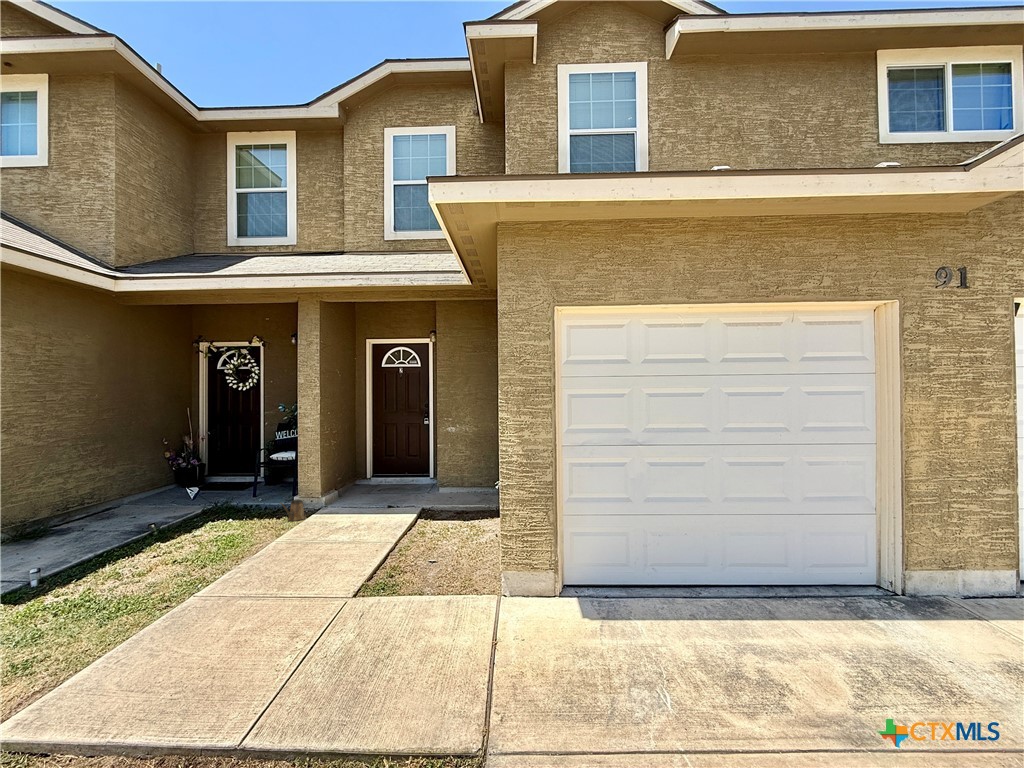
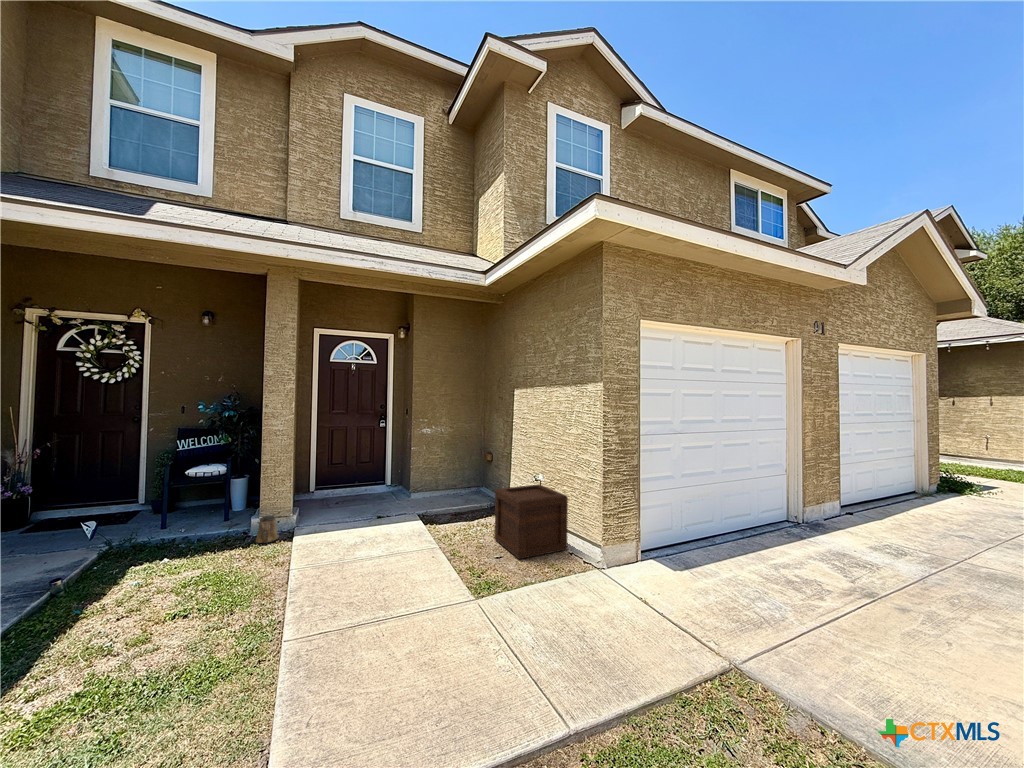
wooden crate: none [436,496,501,570] -> present [495,484,568,559]

